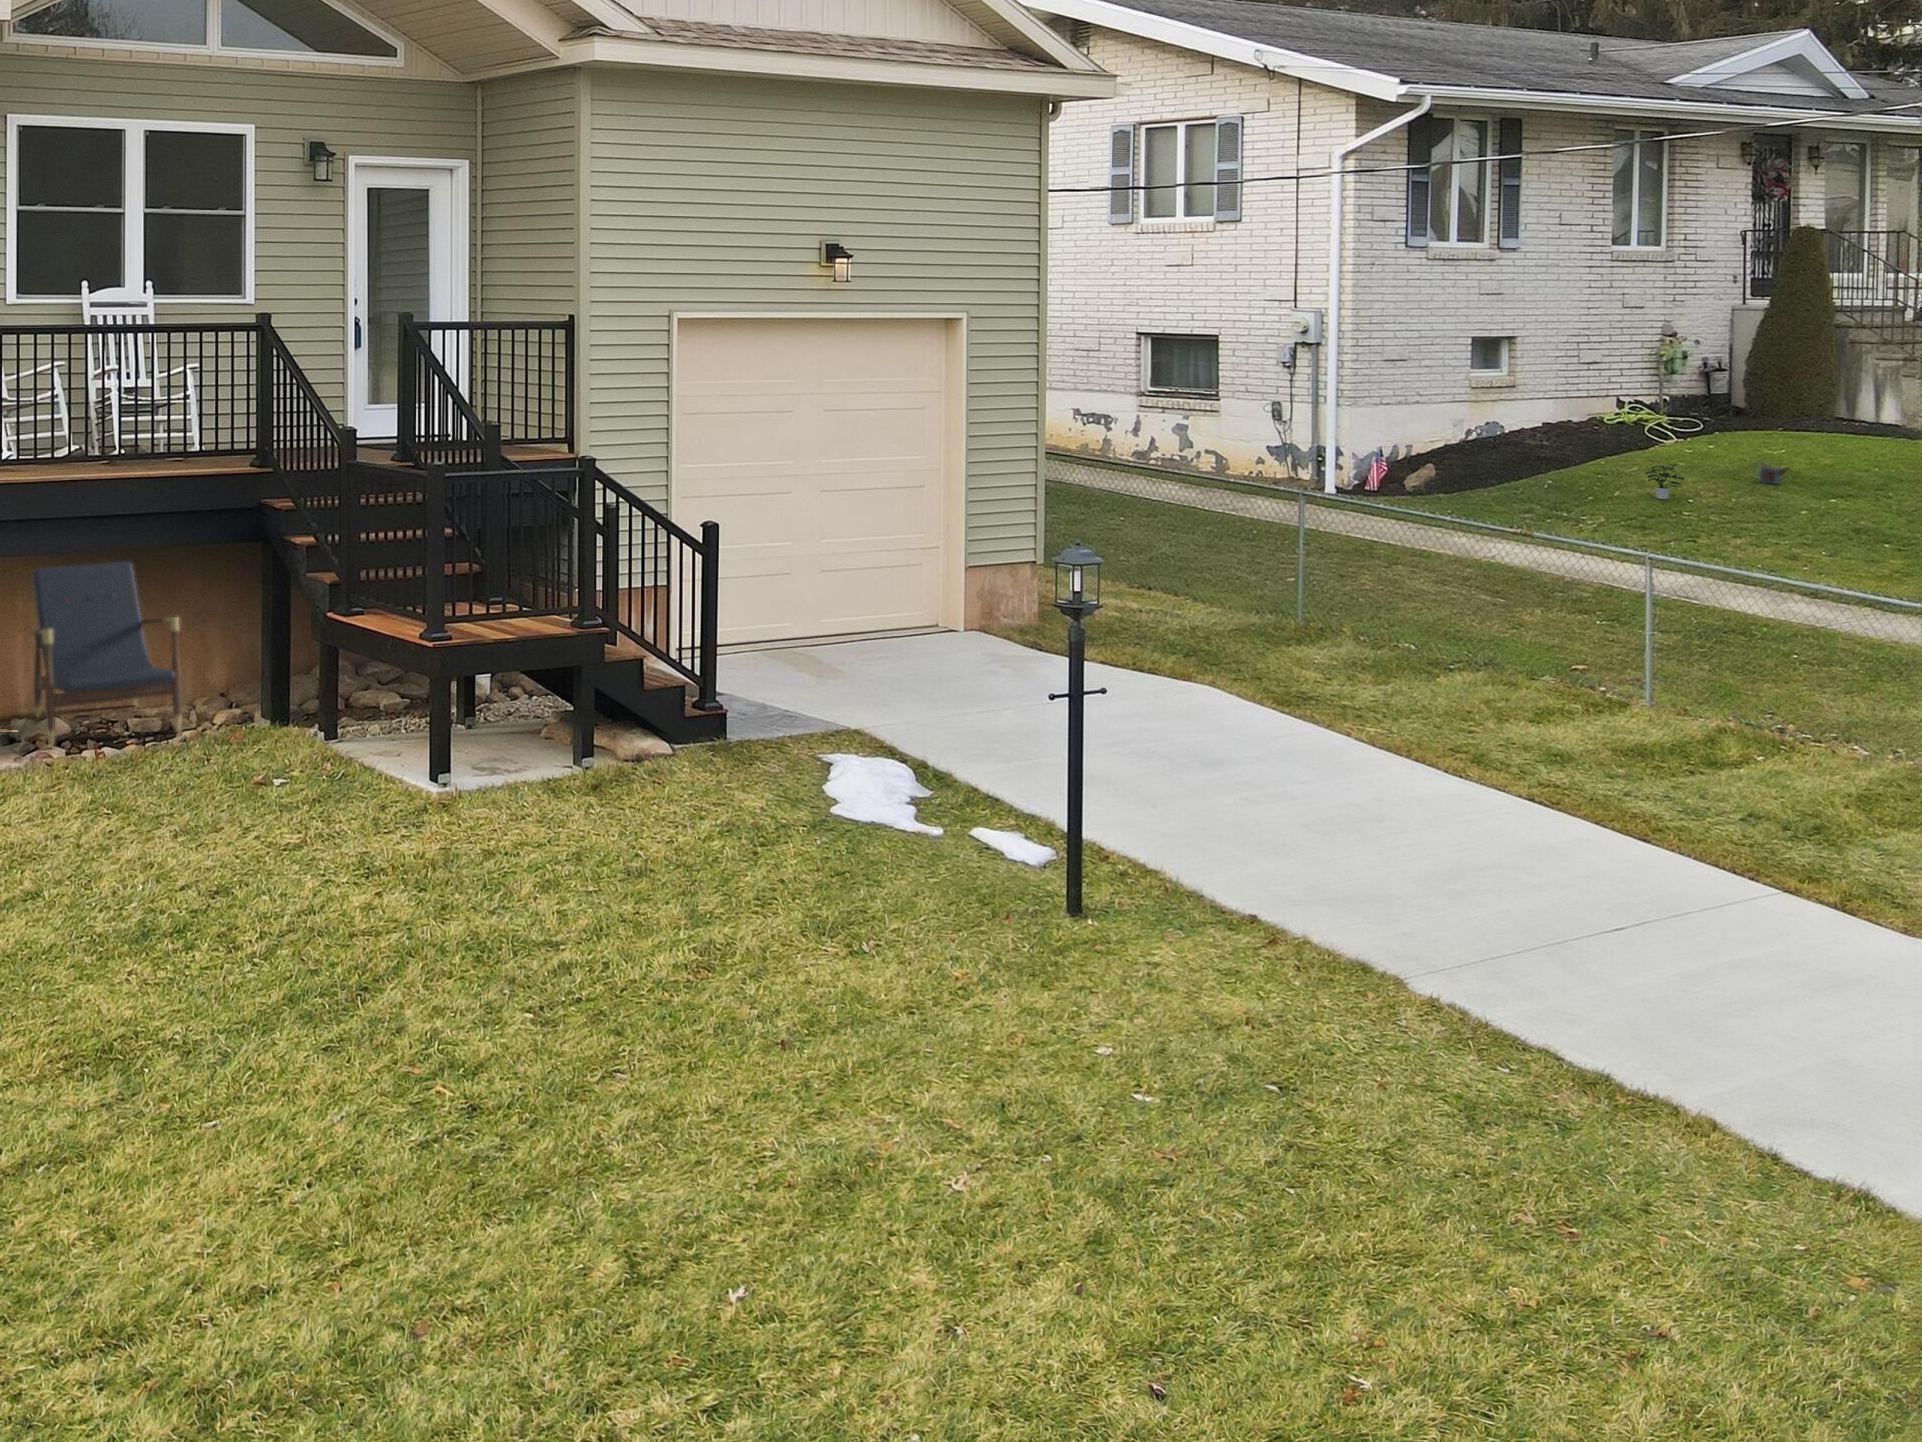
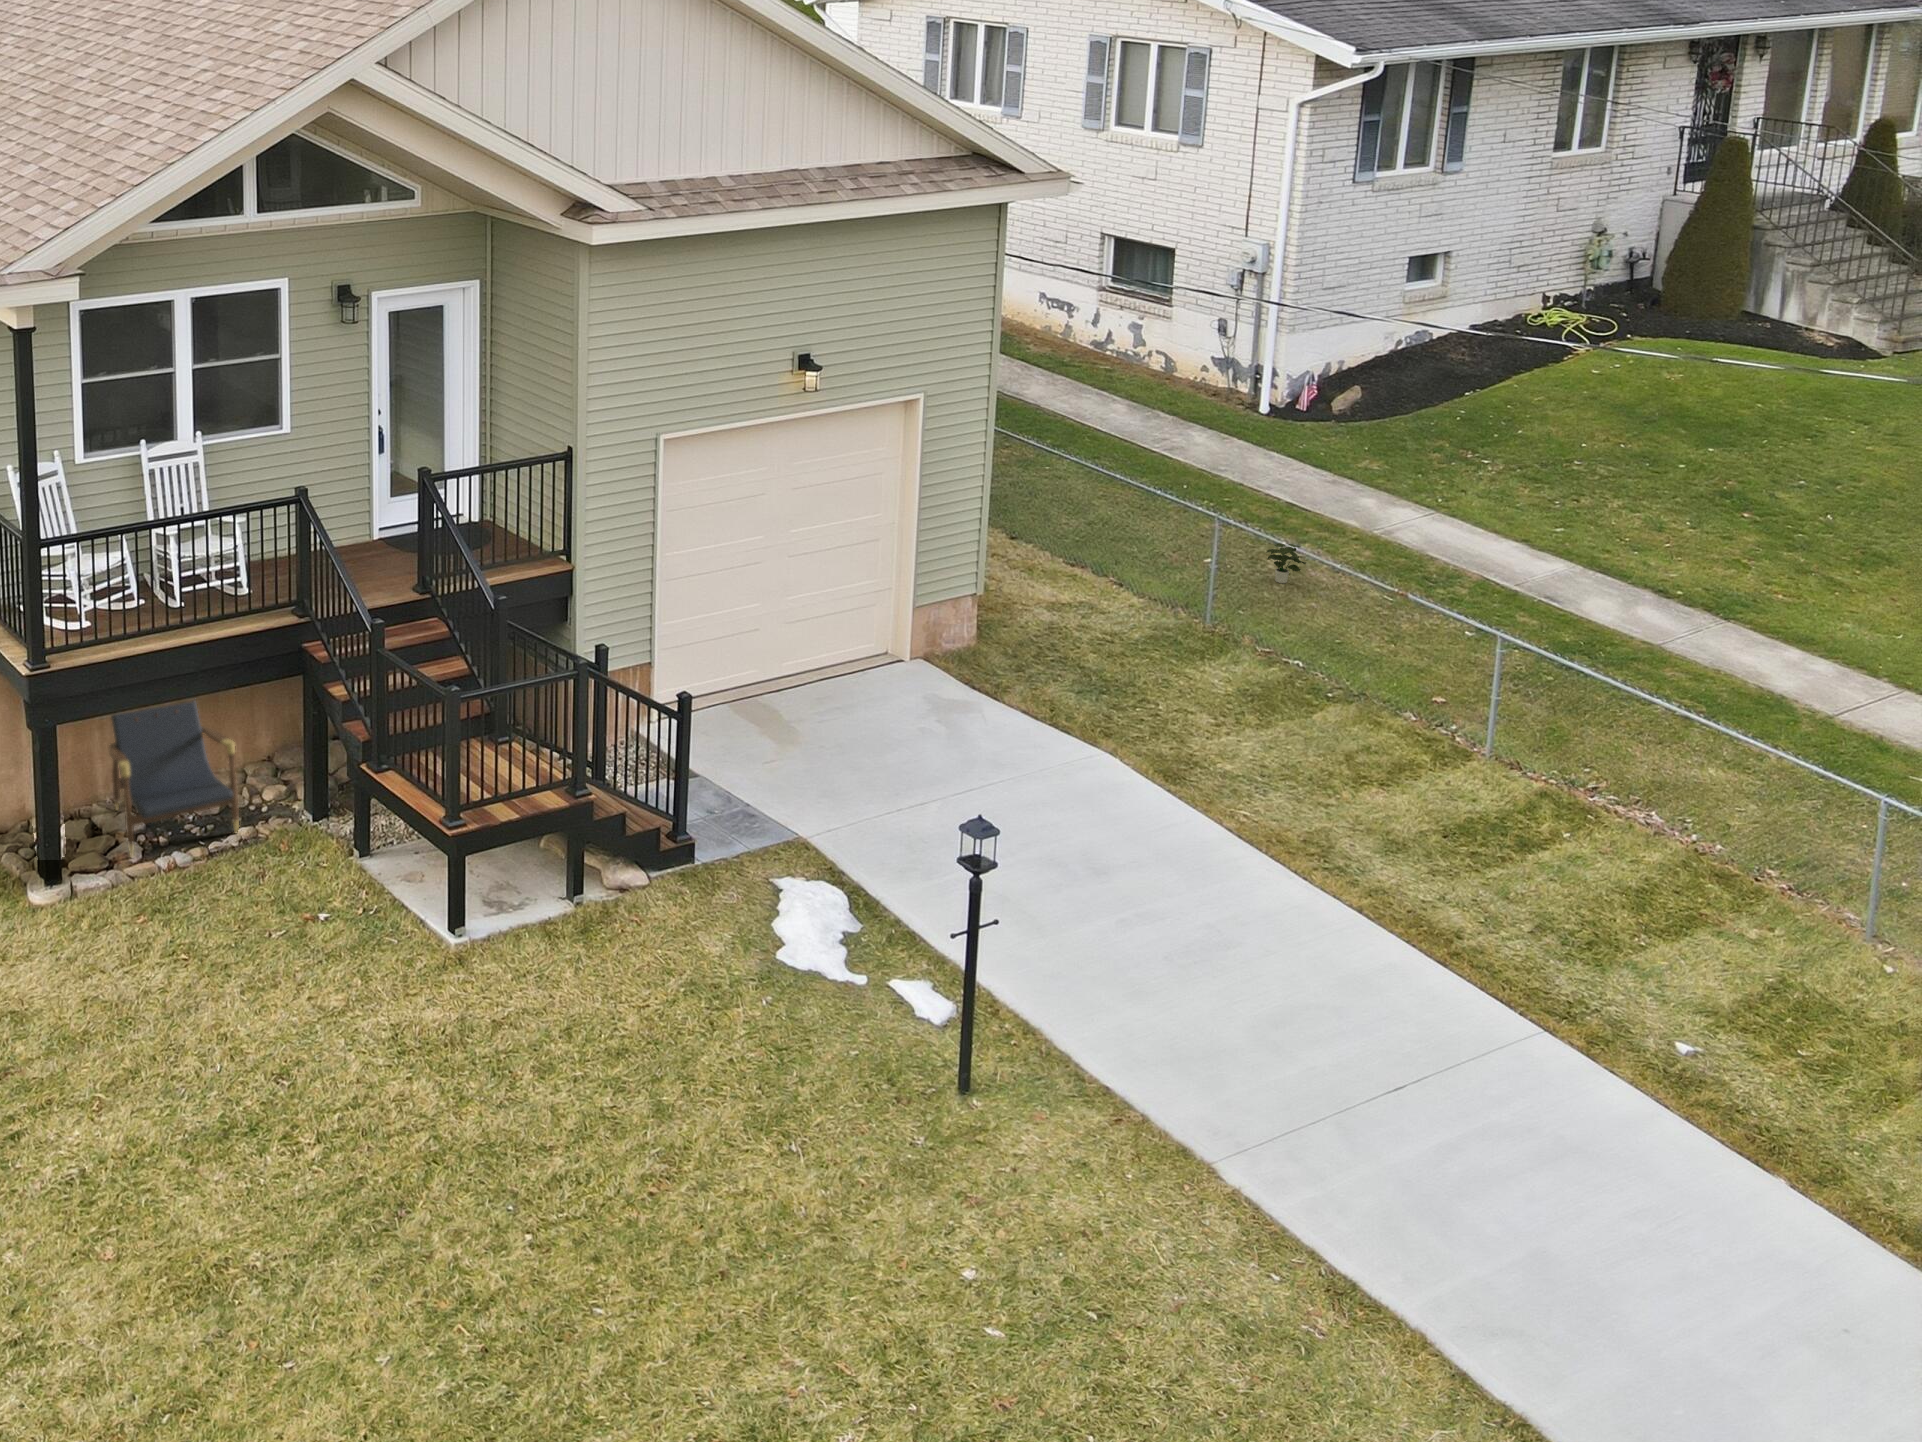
watering can: present [1754,463,1789,484] -> none [1650,390,1684,412]
potted plant: present [1645,464,1684,499] -> present [1267,543,1306,583]

